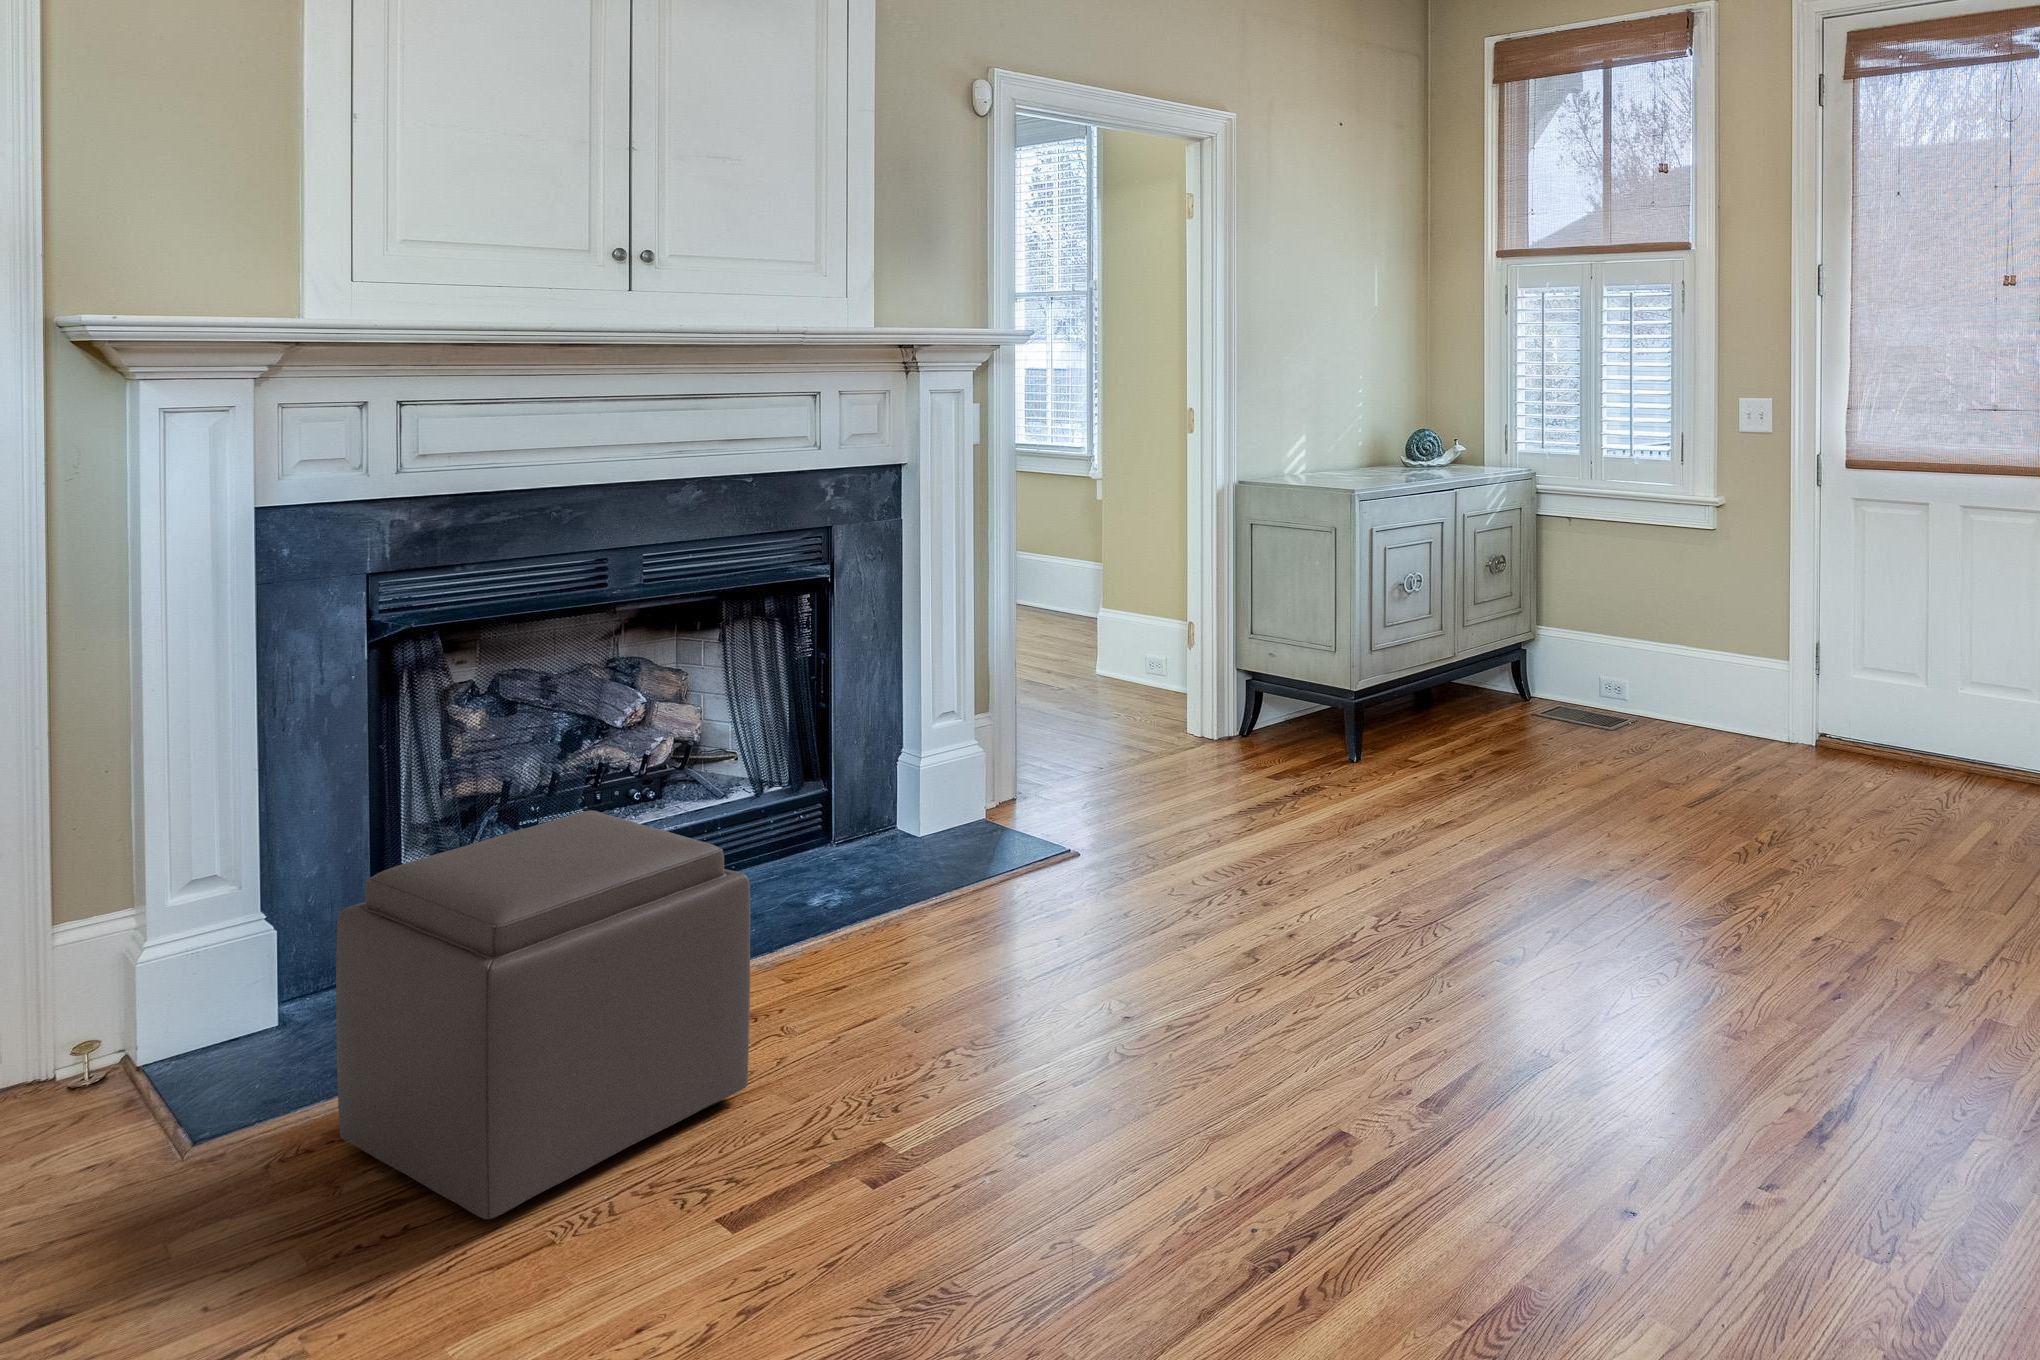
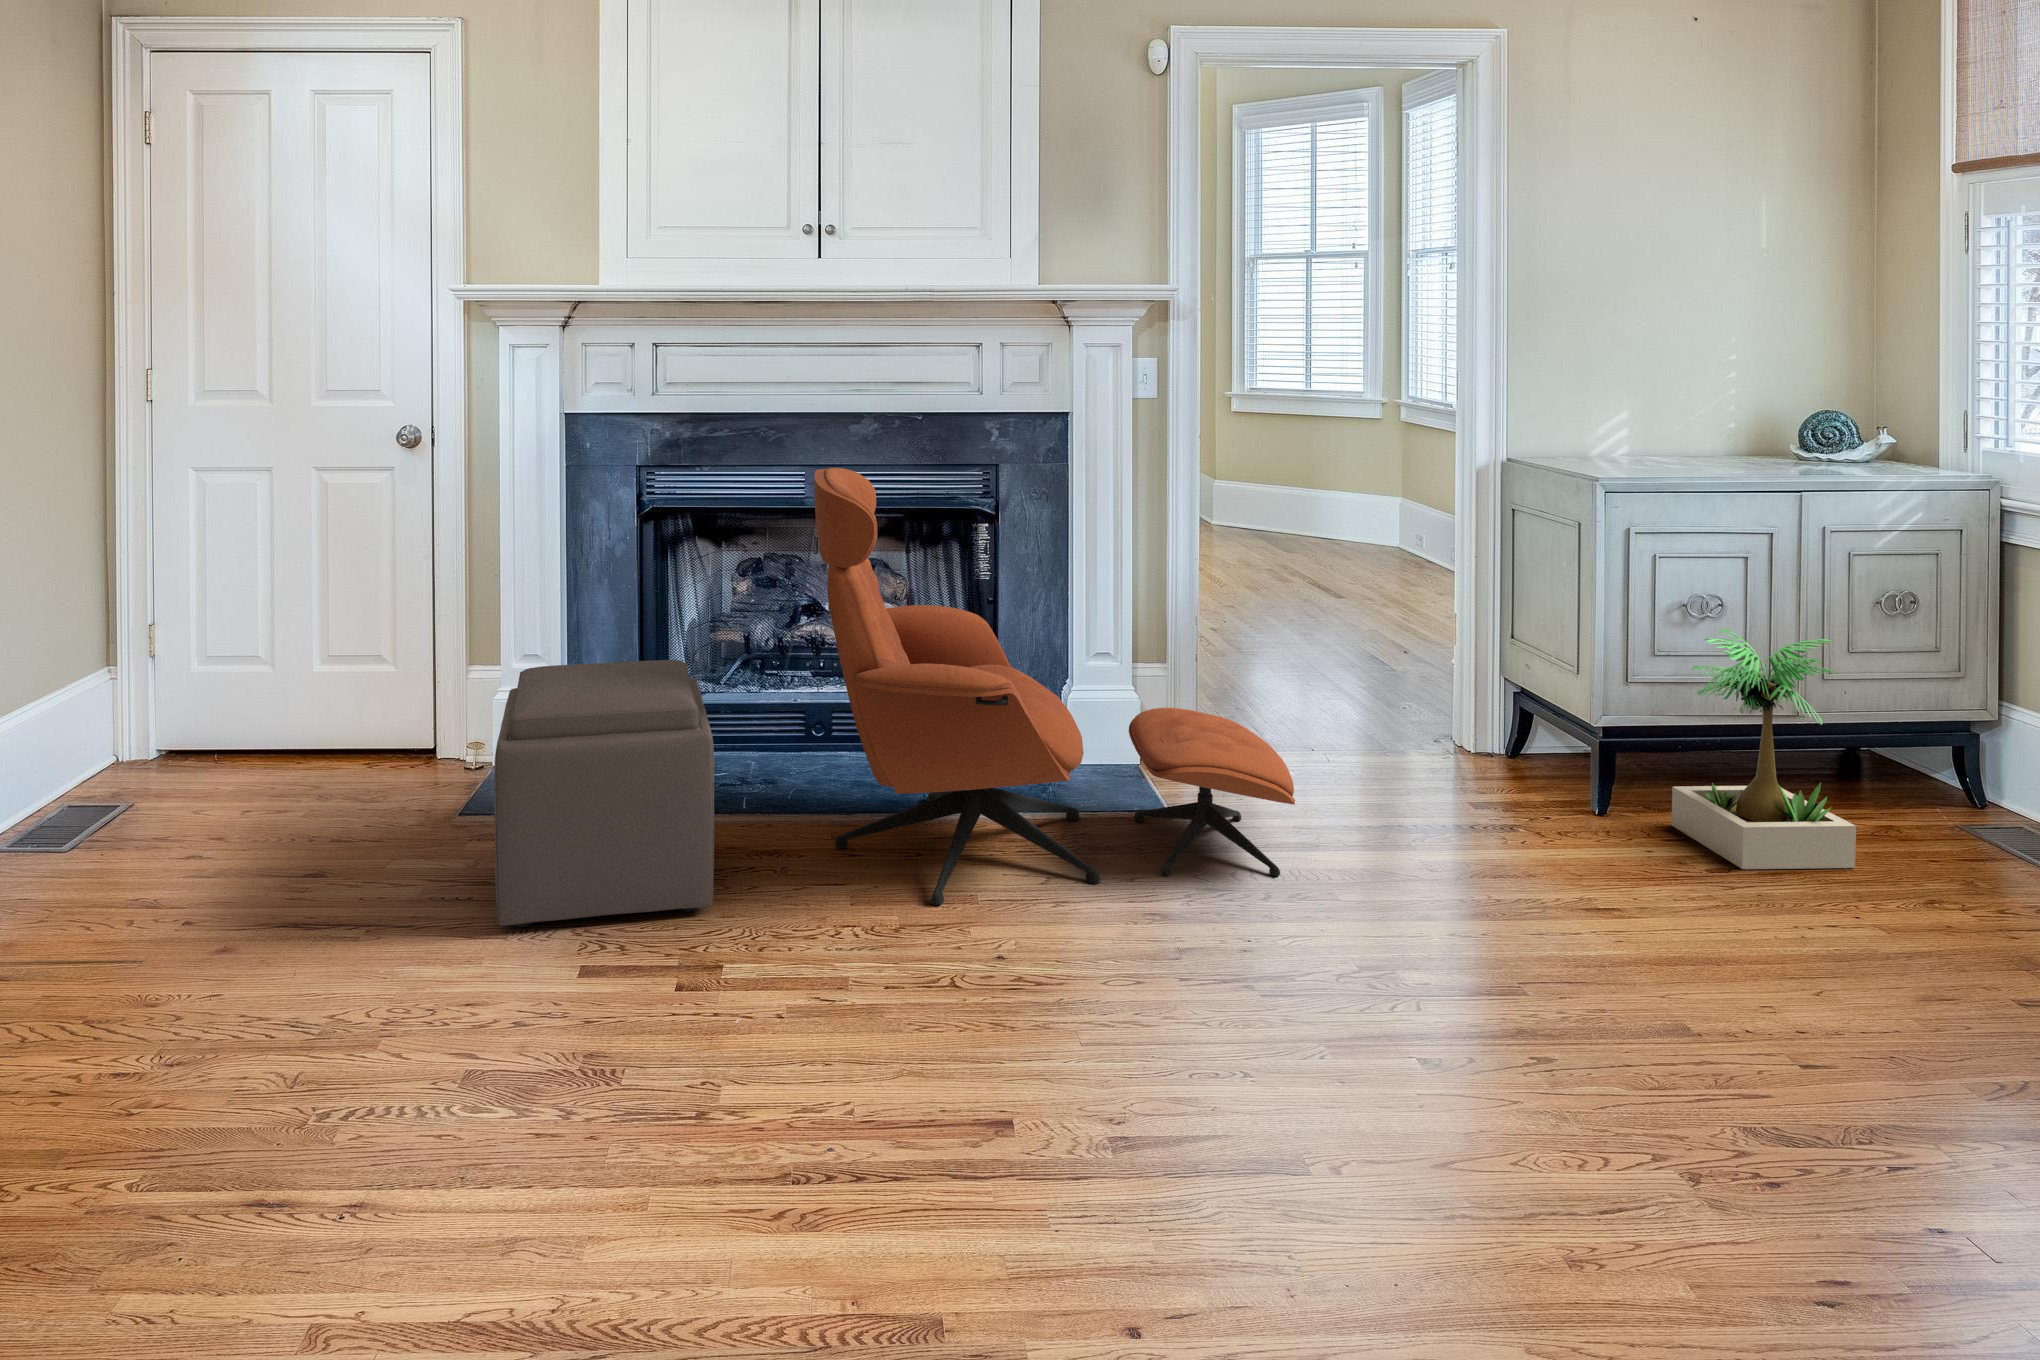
lounge chair: none [736,543,1227,996] -> present [814,468,1295,905]
potted plant: none [1402,591,1518,771] -> present [1672,628,1856,869]

